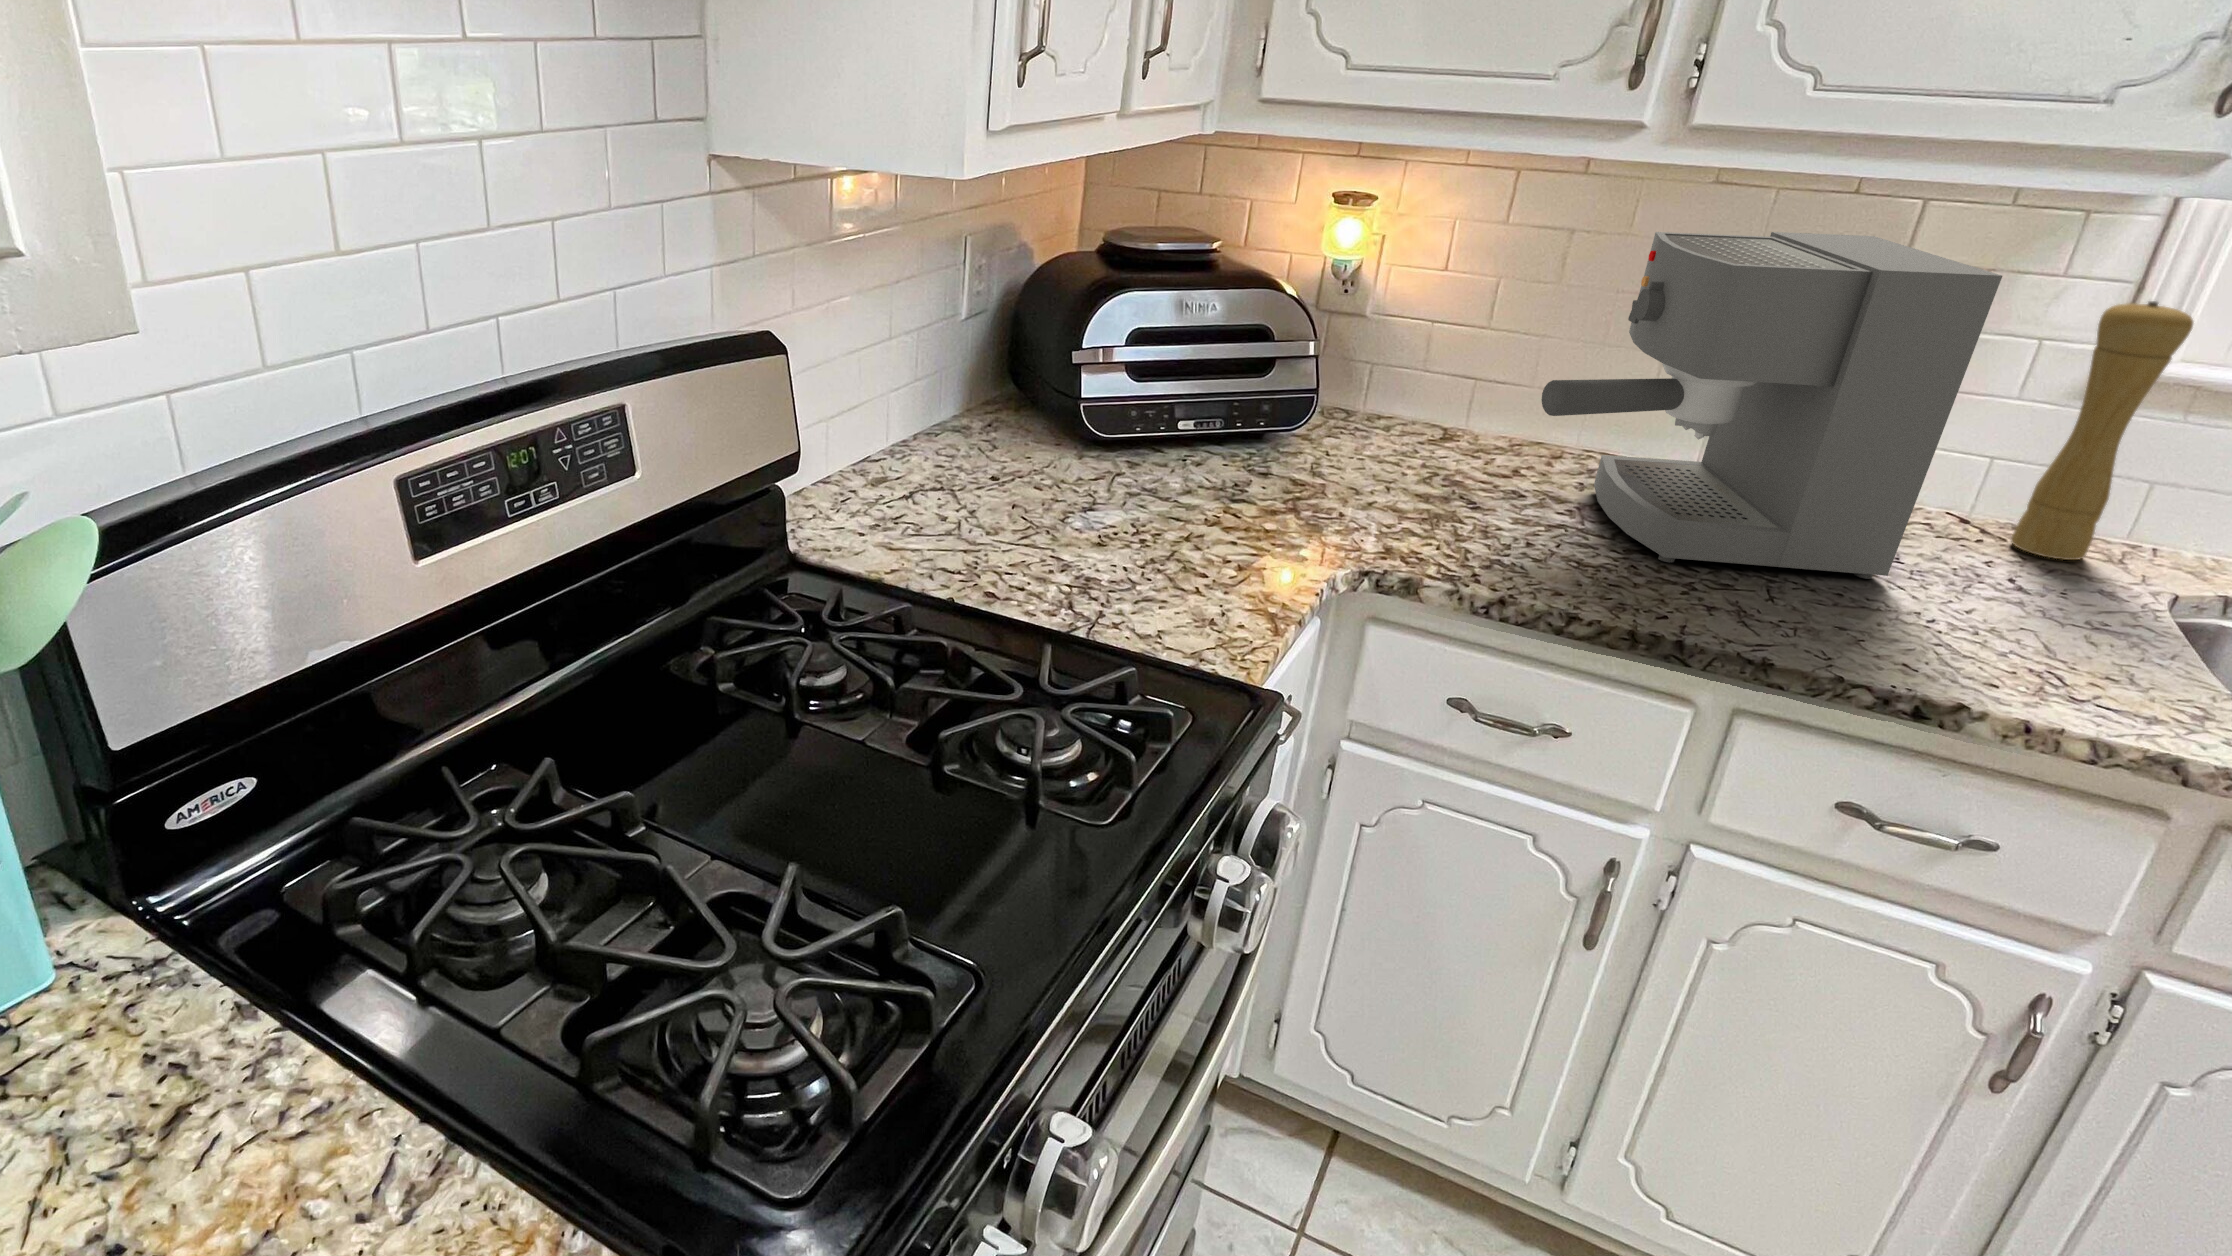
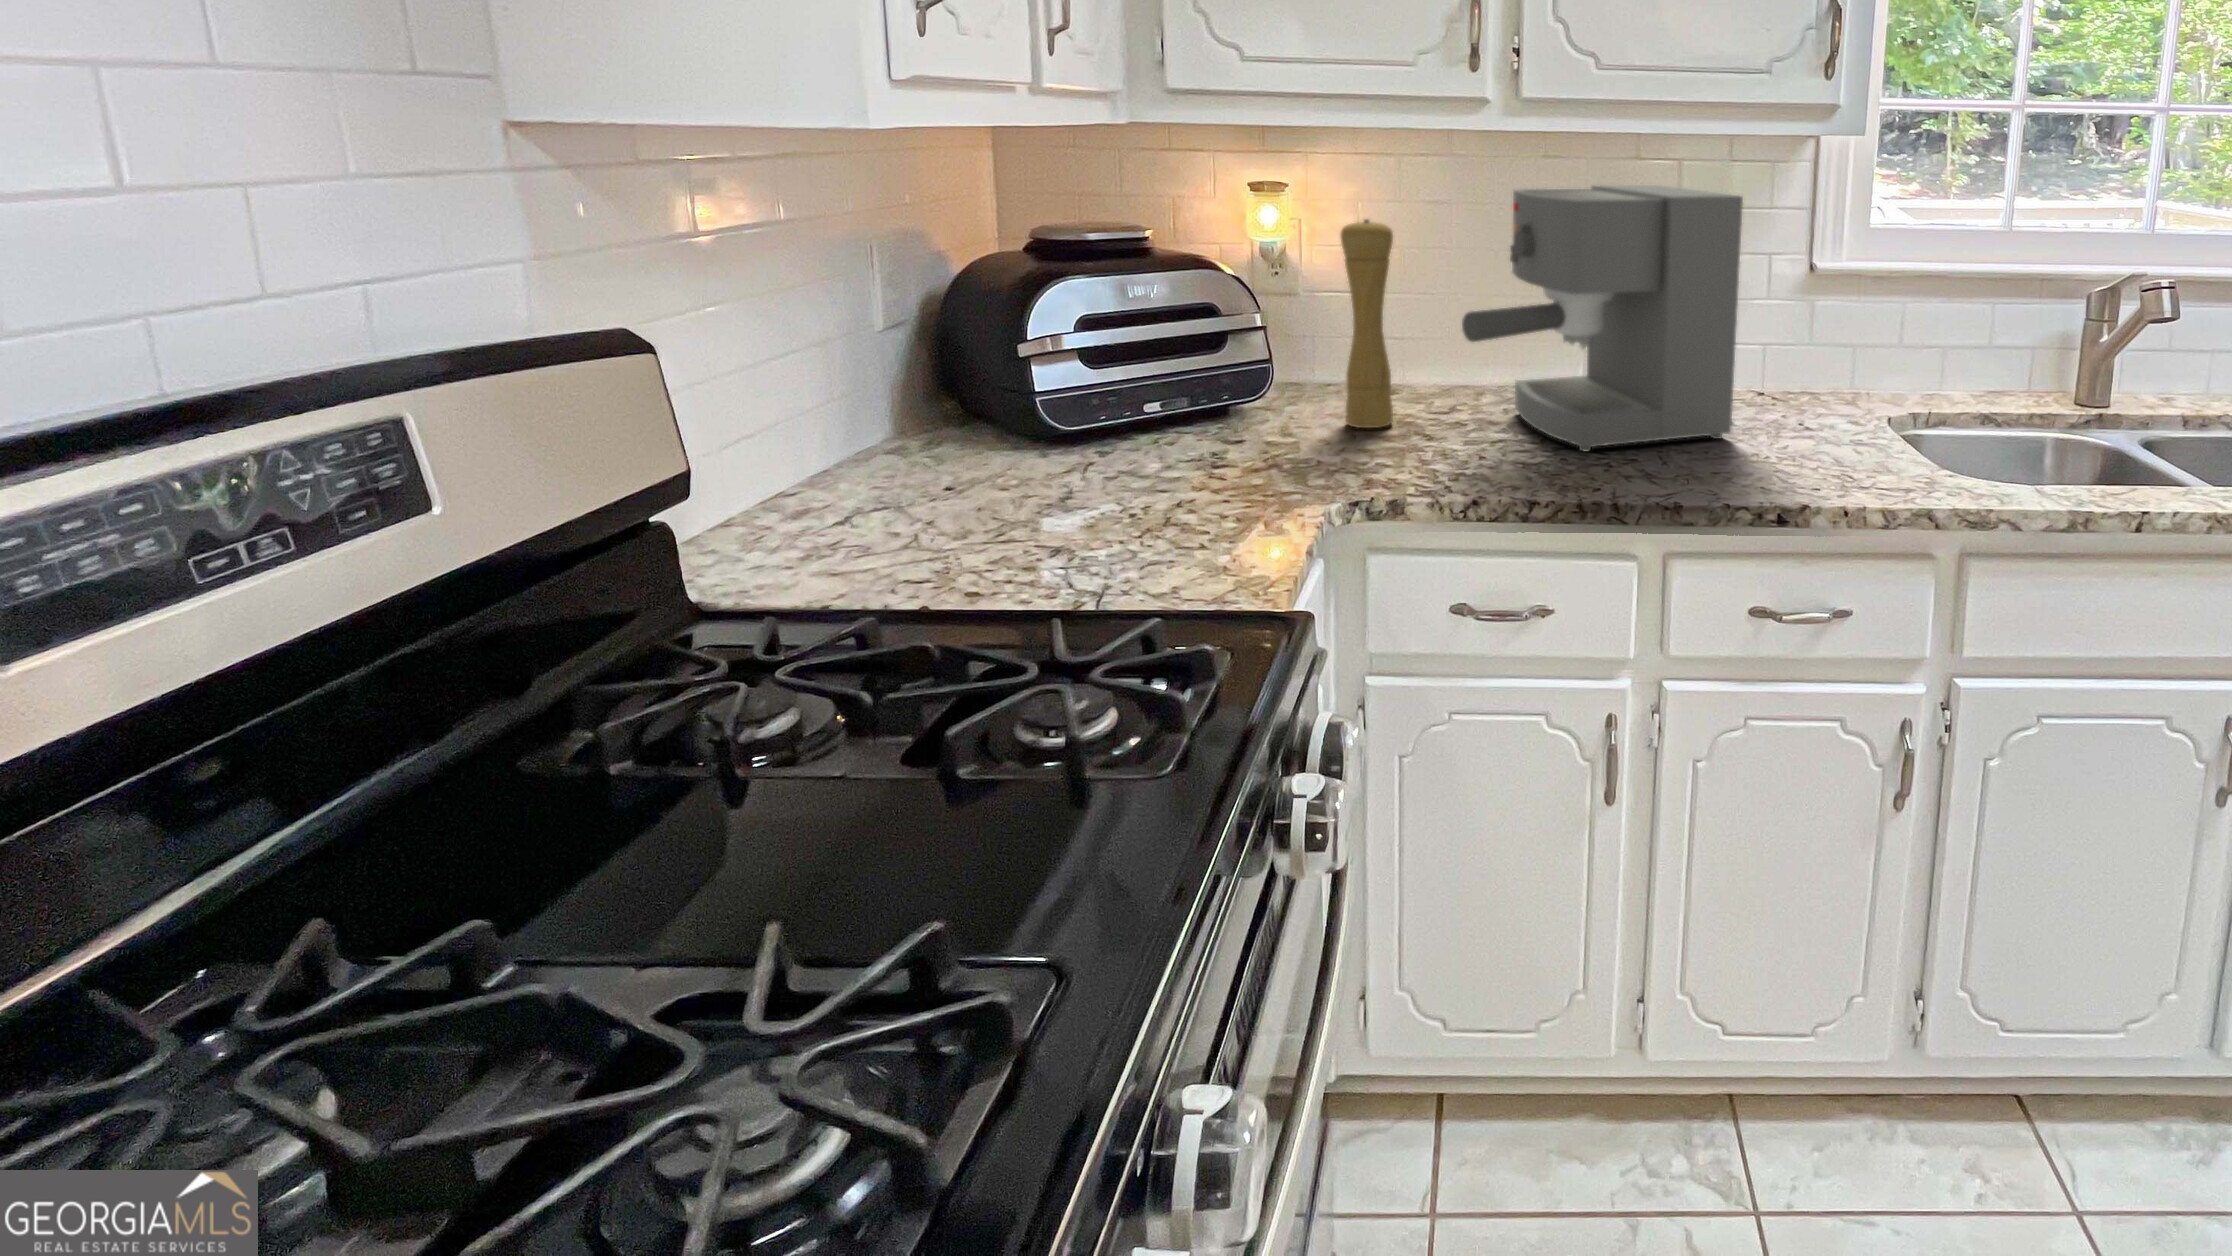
pepper mill: present [2011,301,2193,560] -> present [1340,219,1393,428]

